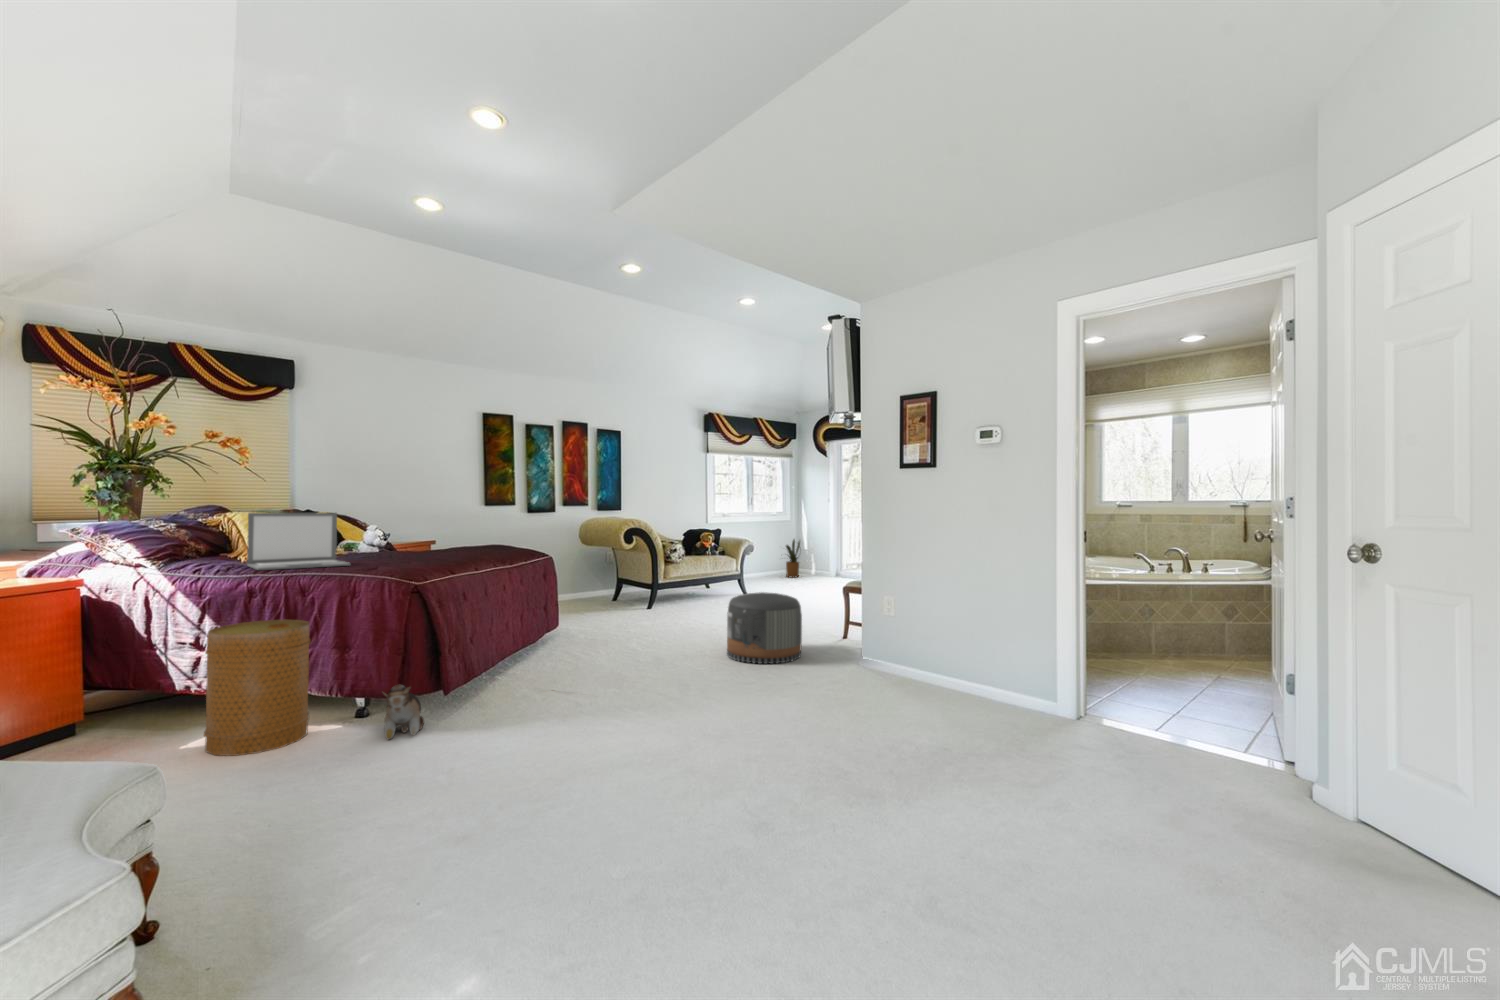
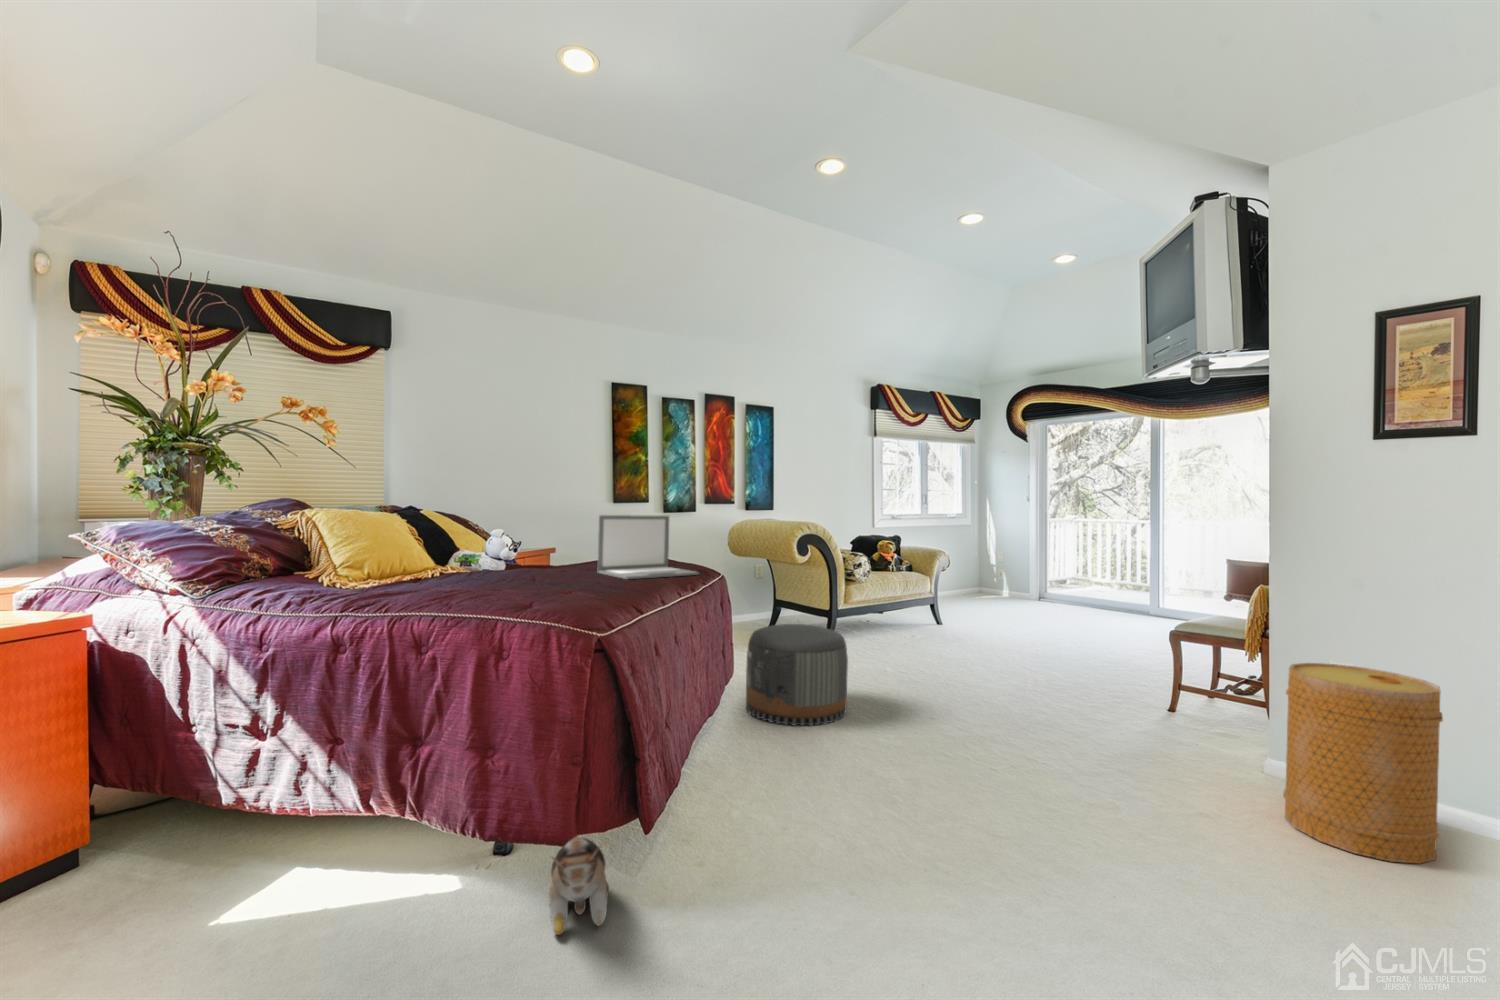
laptop: present [247,513,351,570] -> present [598,515,699,579]
house plant: present [786,540,800,577] -> none [956,547,990,598]
pouf: present [727,592,802,664] -> present [746,624,848,726]
basket: present [204,619,311,756] -> present [1283,663,1443,864]

